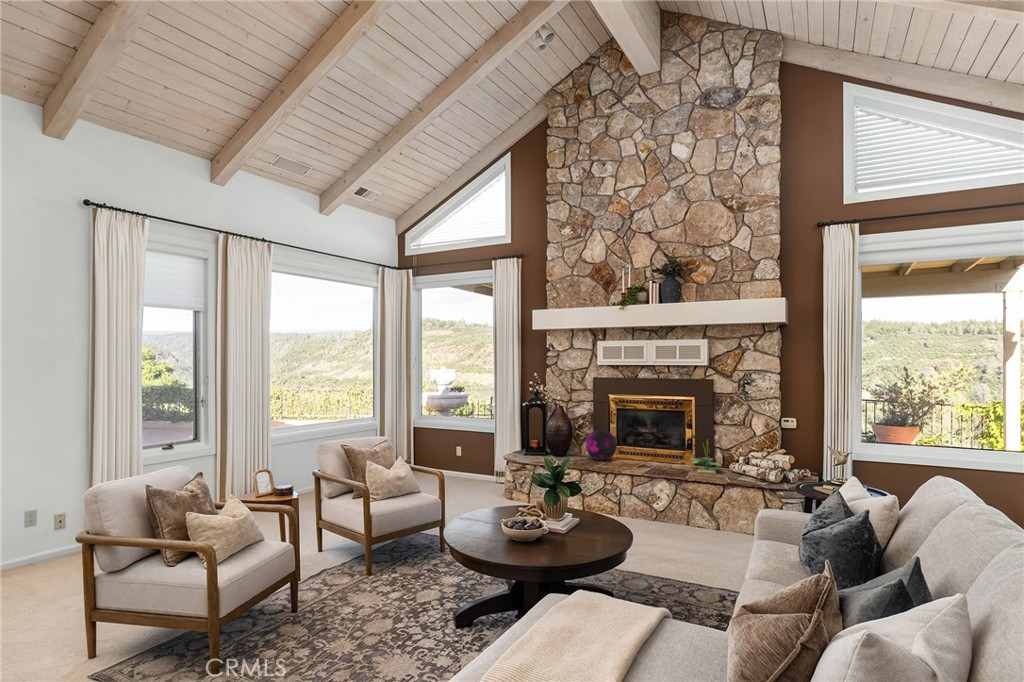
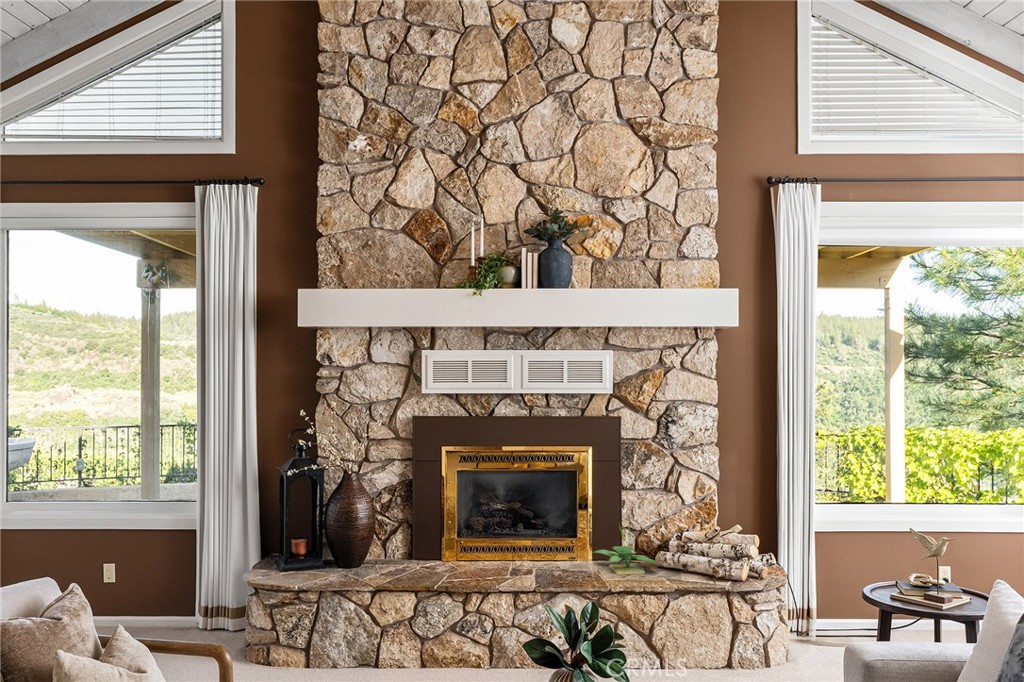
decorative orb: present [586,430,617,461] -> none [414,513,469,570]

